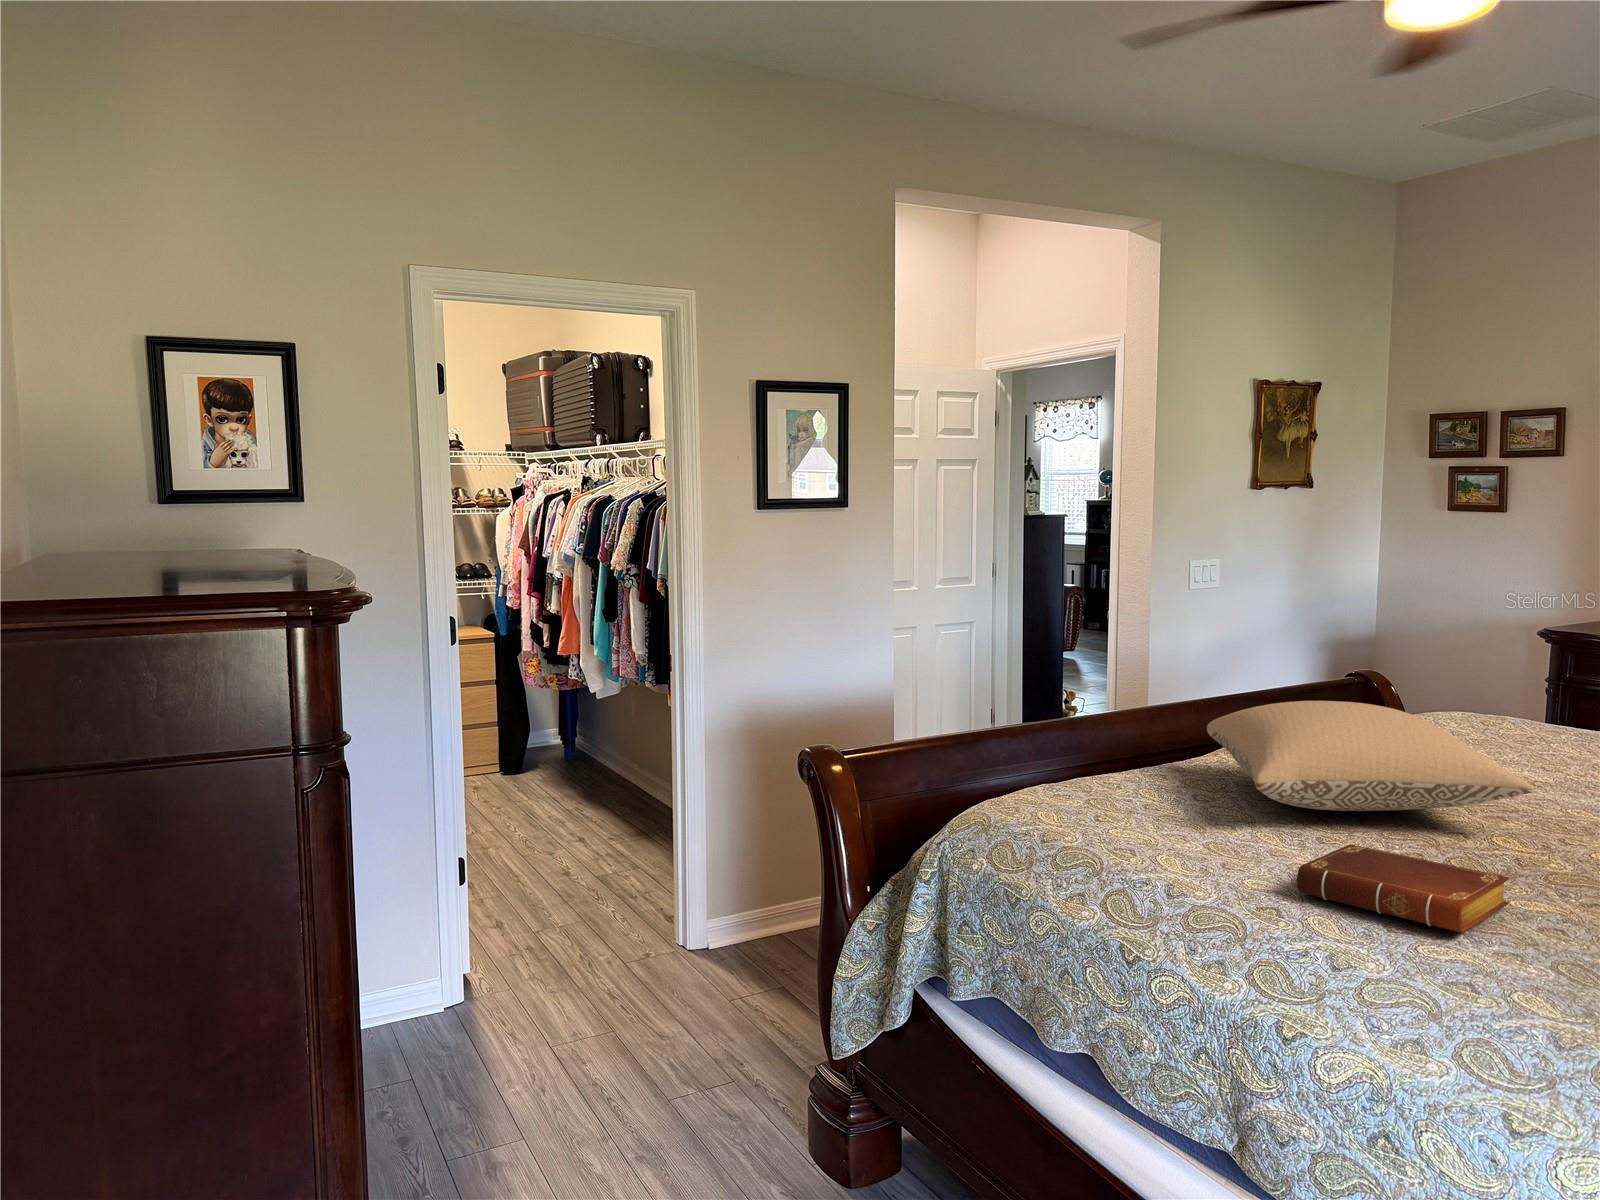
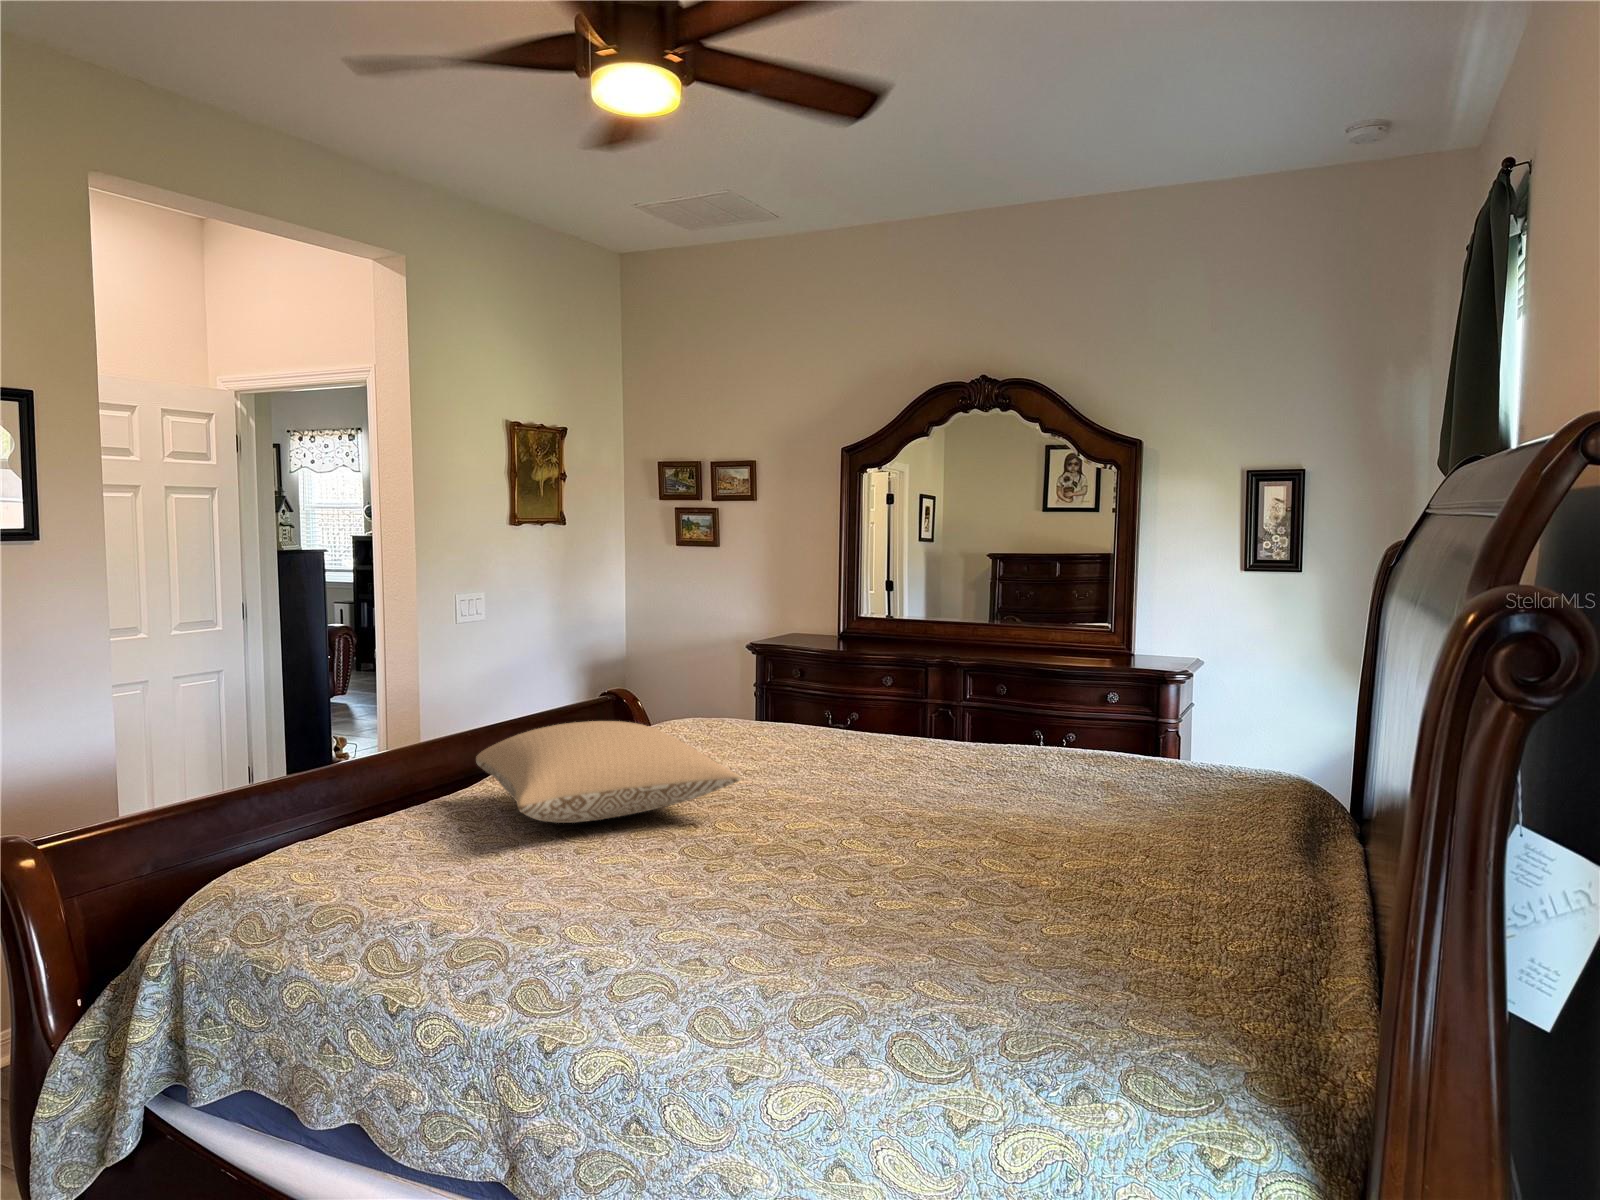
book: present [1297,844,1509,933] -> none [555,850,726,913]

